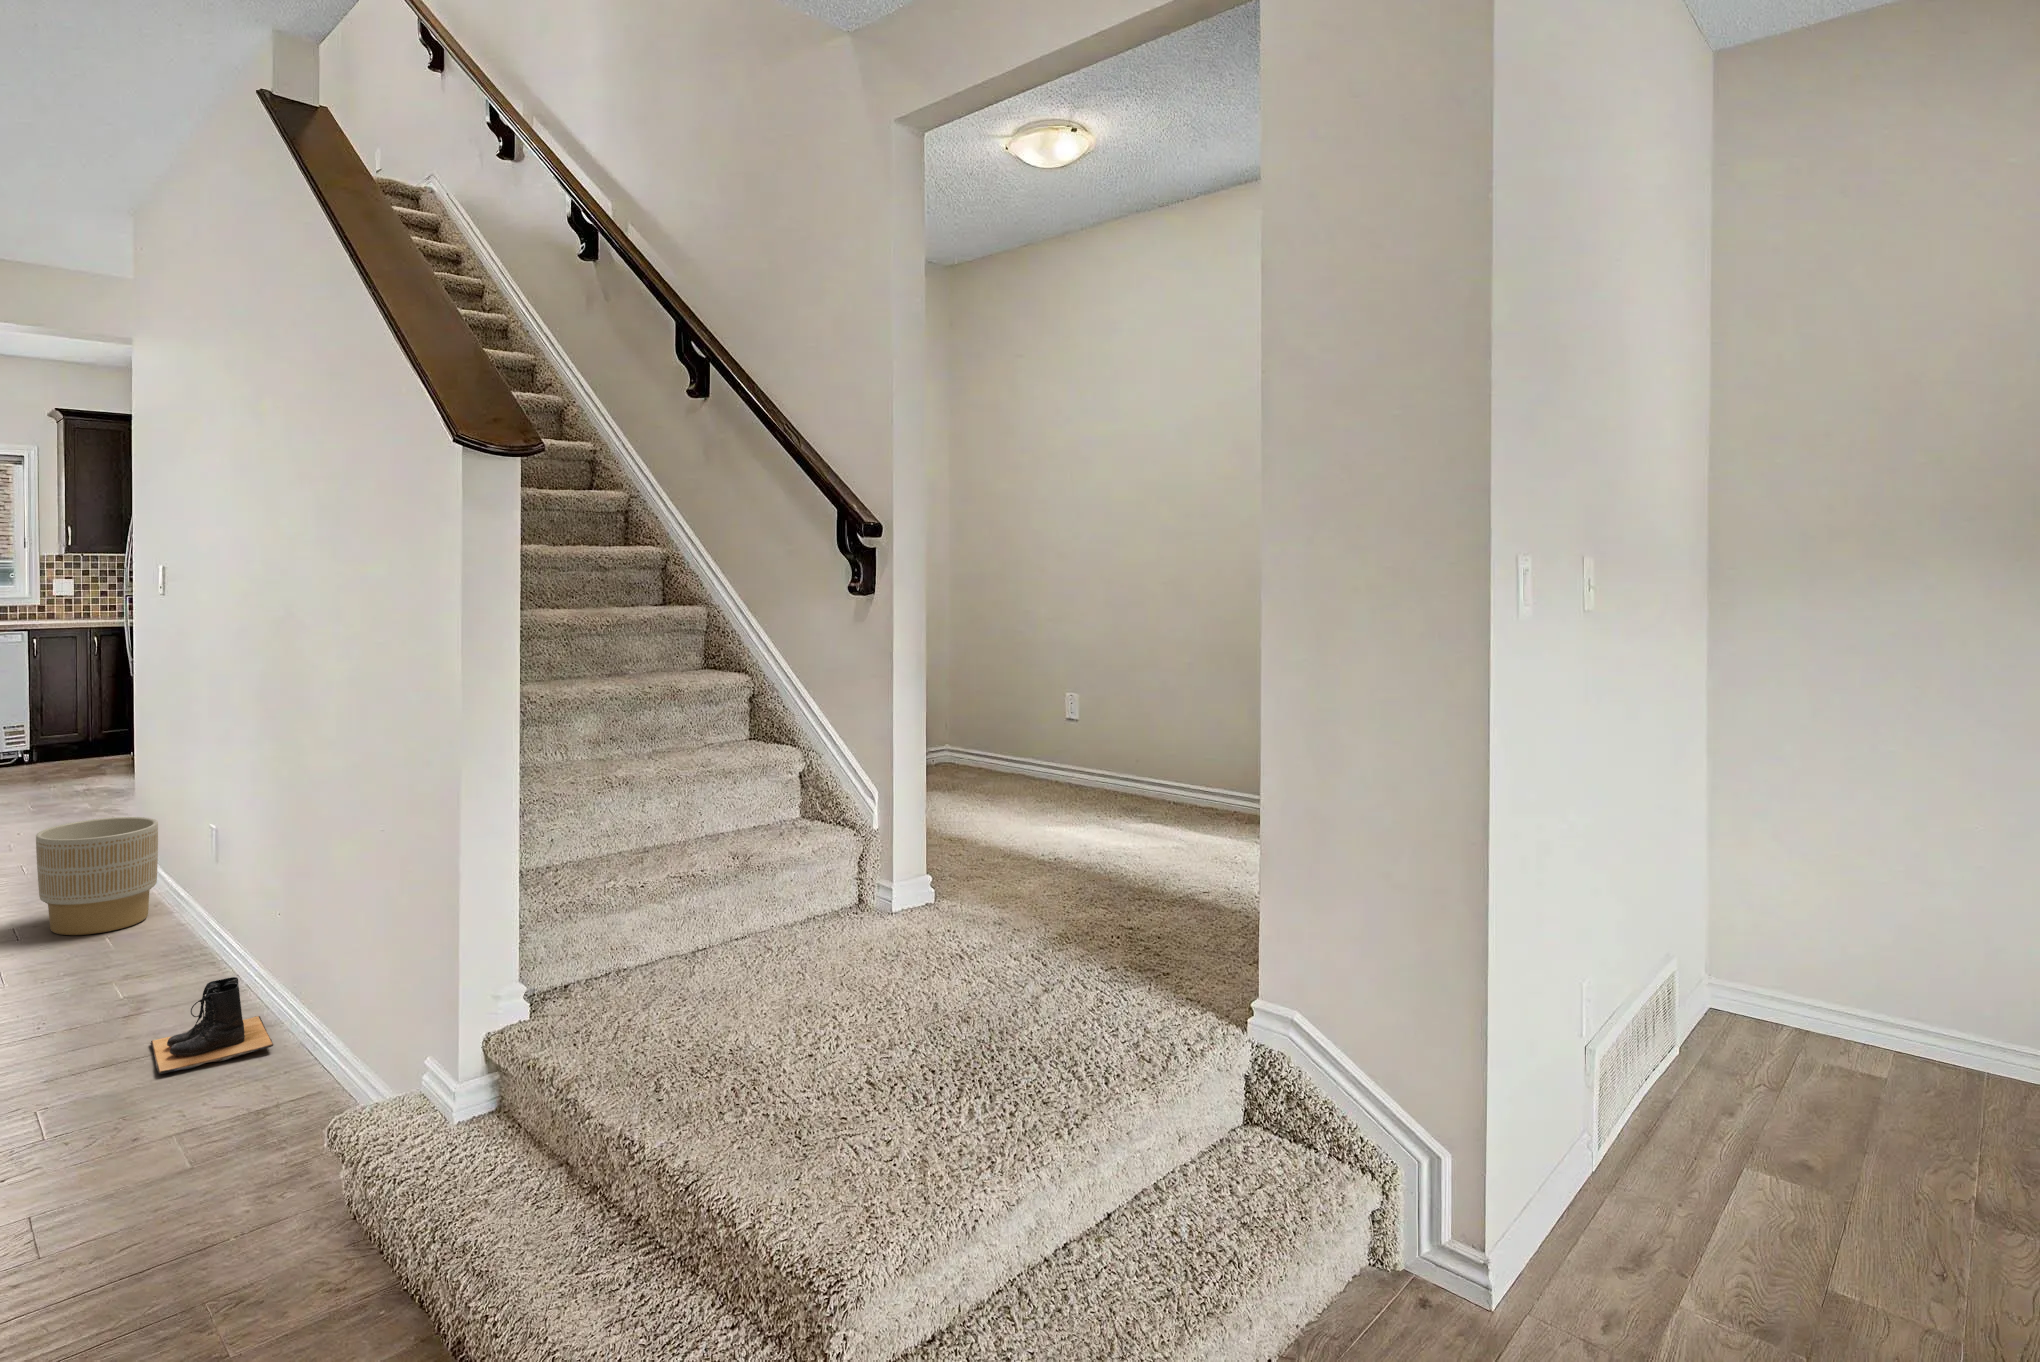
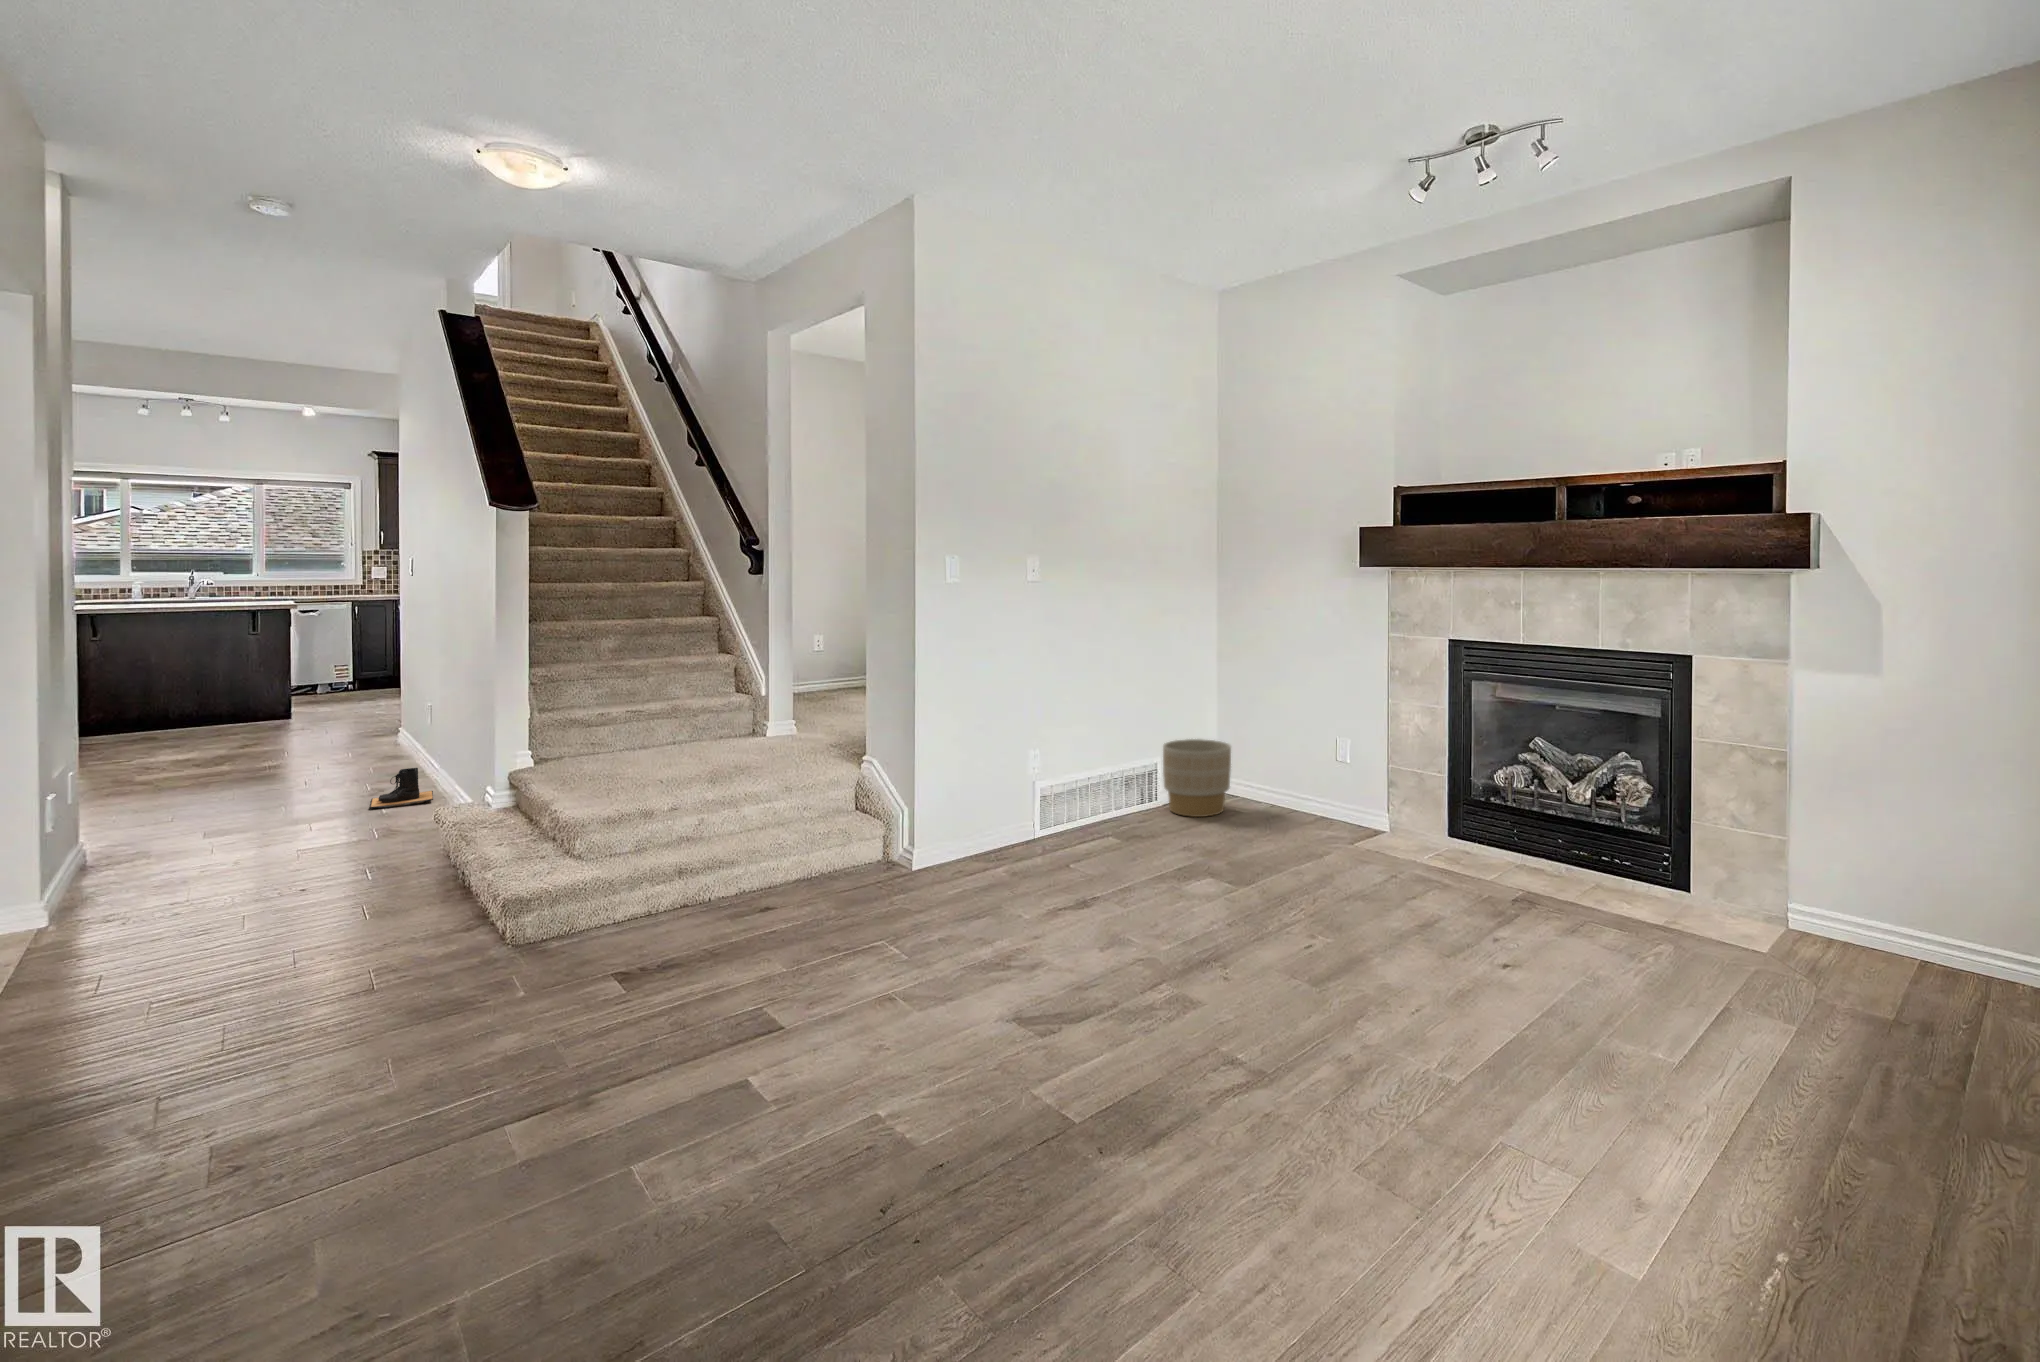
planter: present [36,817,158,935] -> present [1163,739,1231,817]

